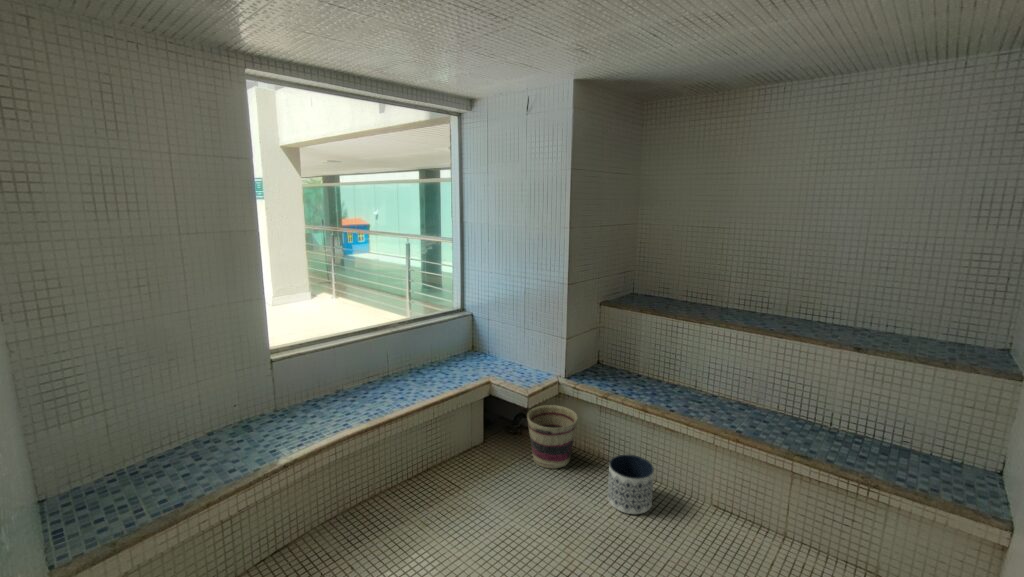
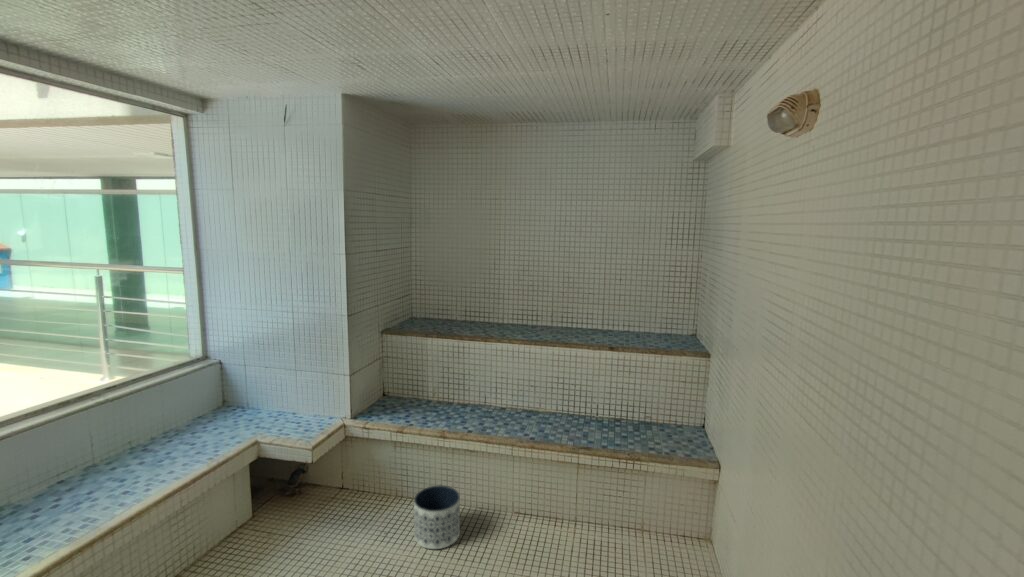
basket: present [527,405,577,469] -> none [310,451,371,527]

